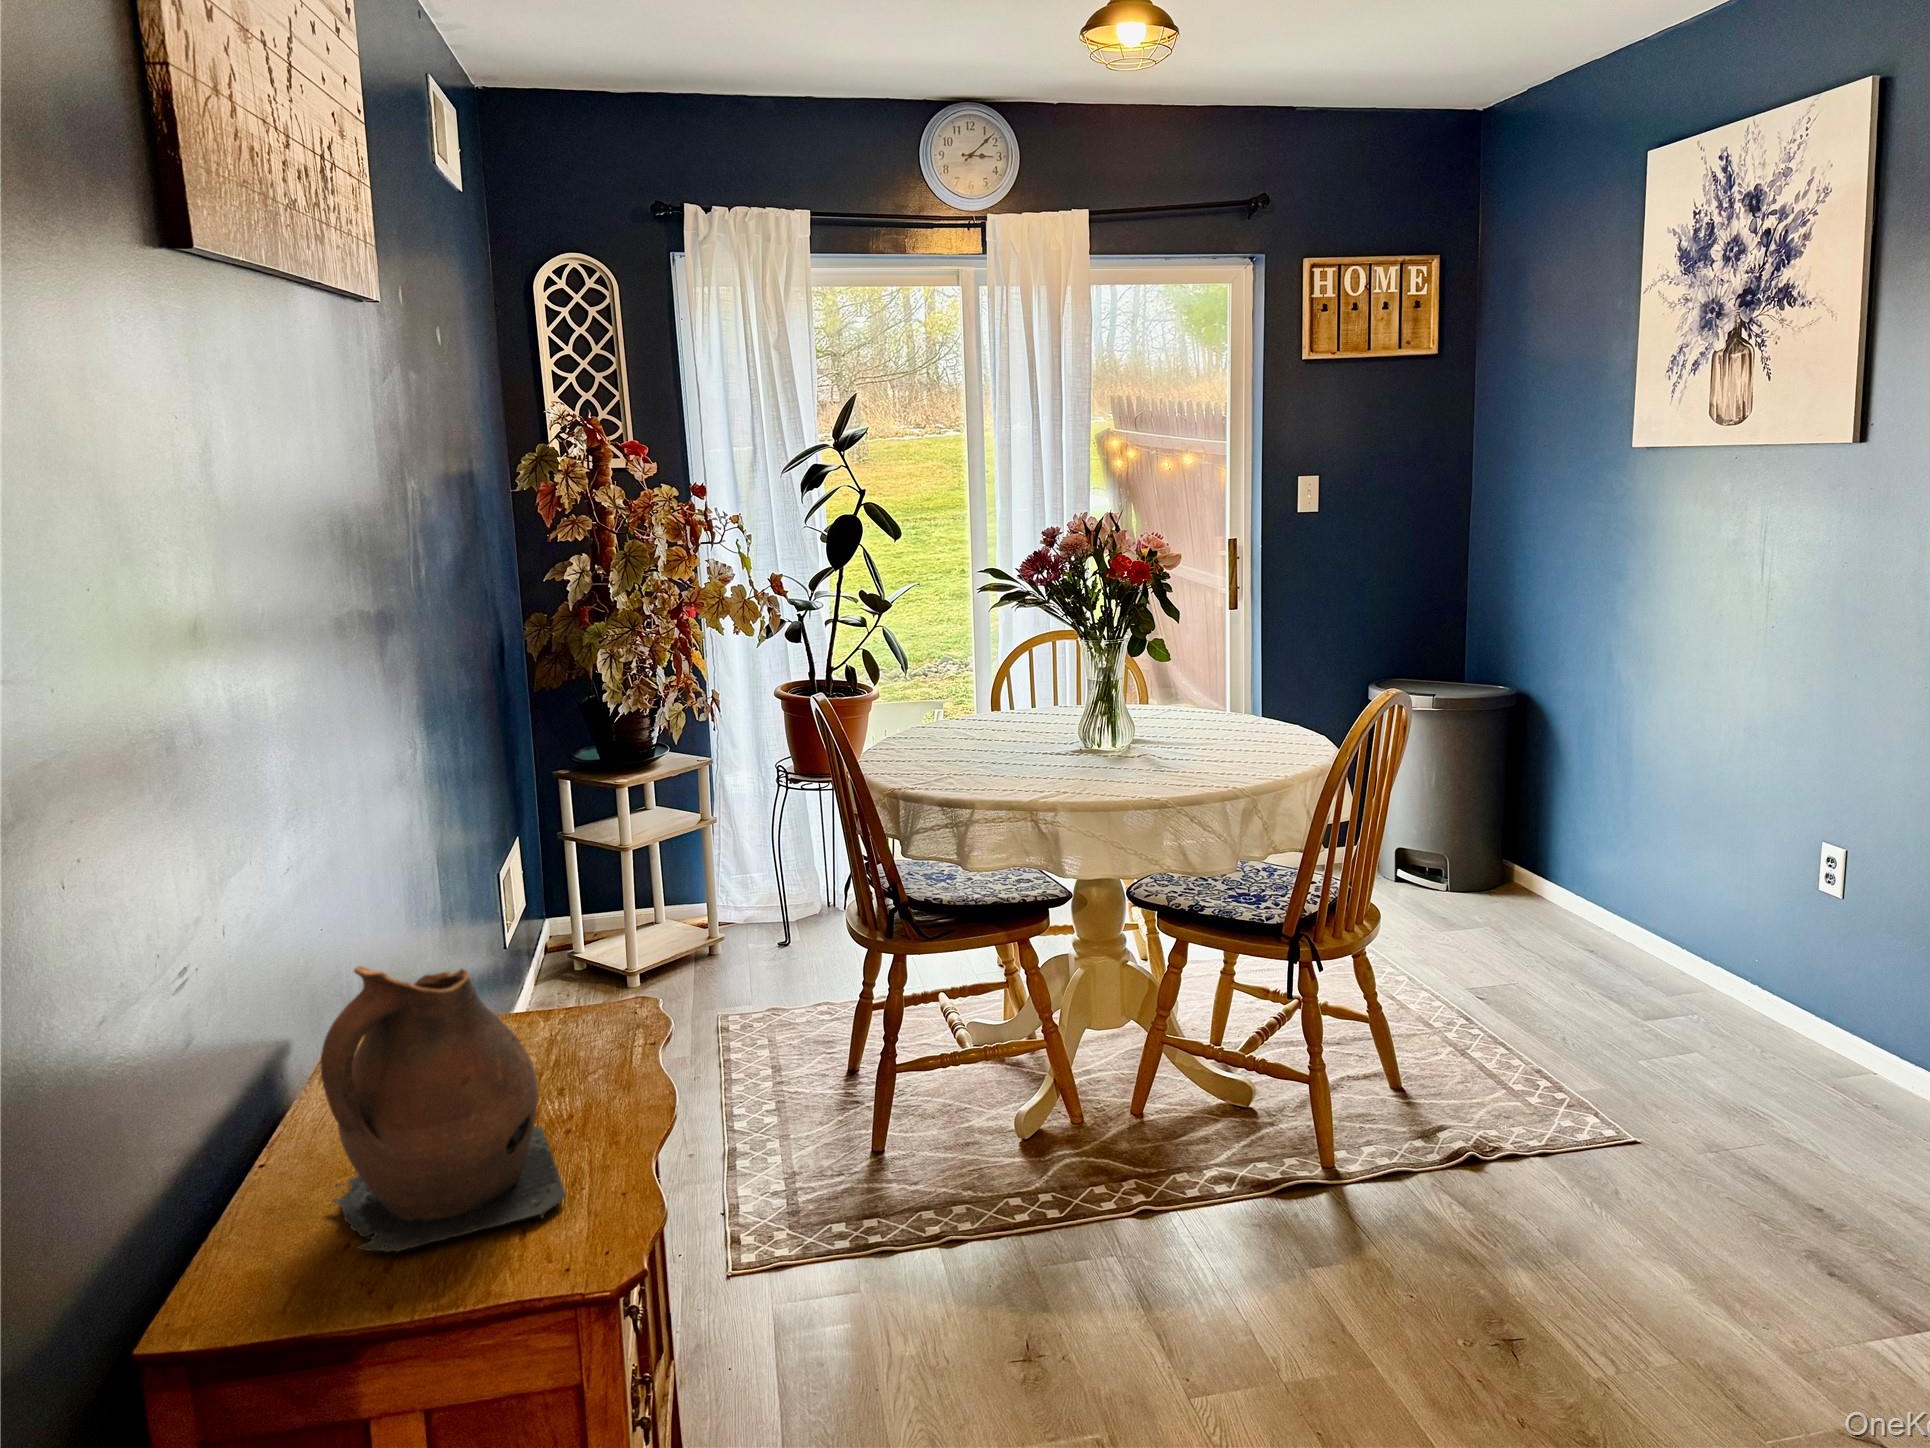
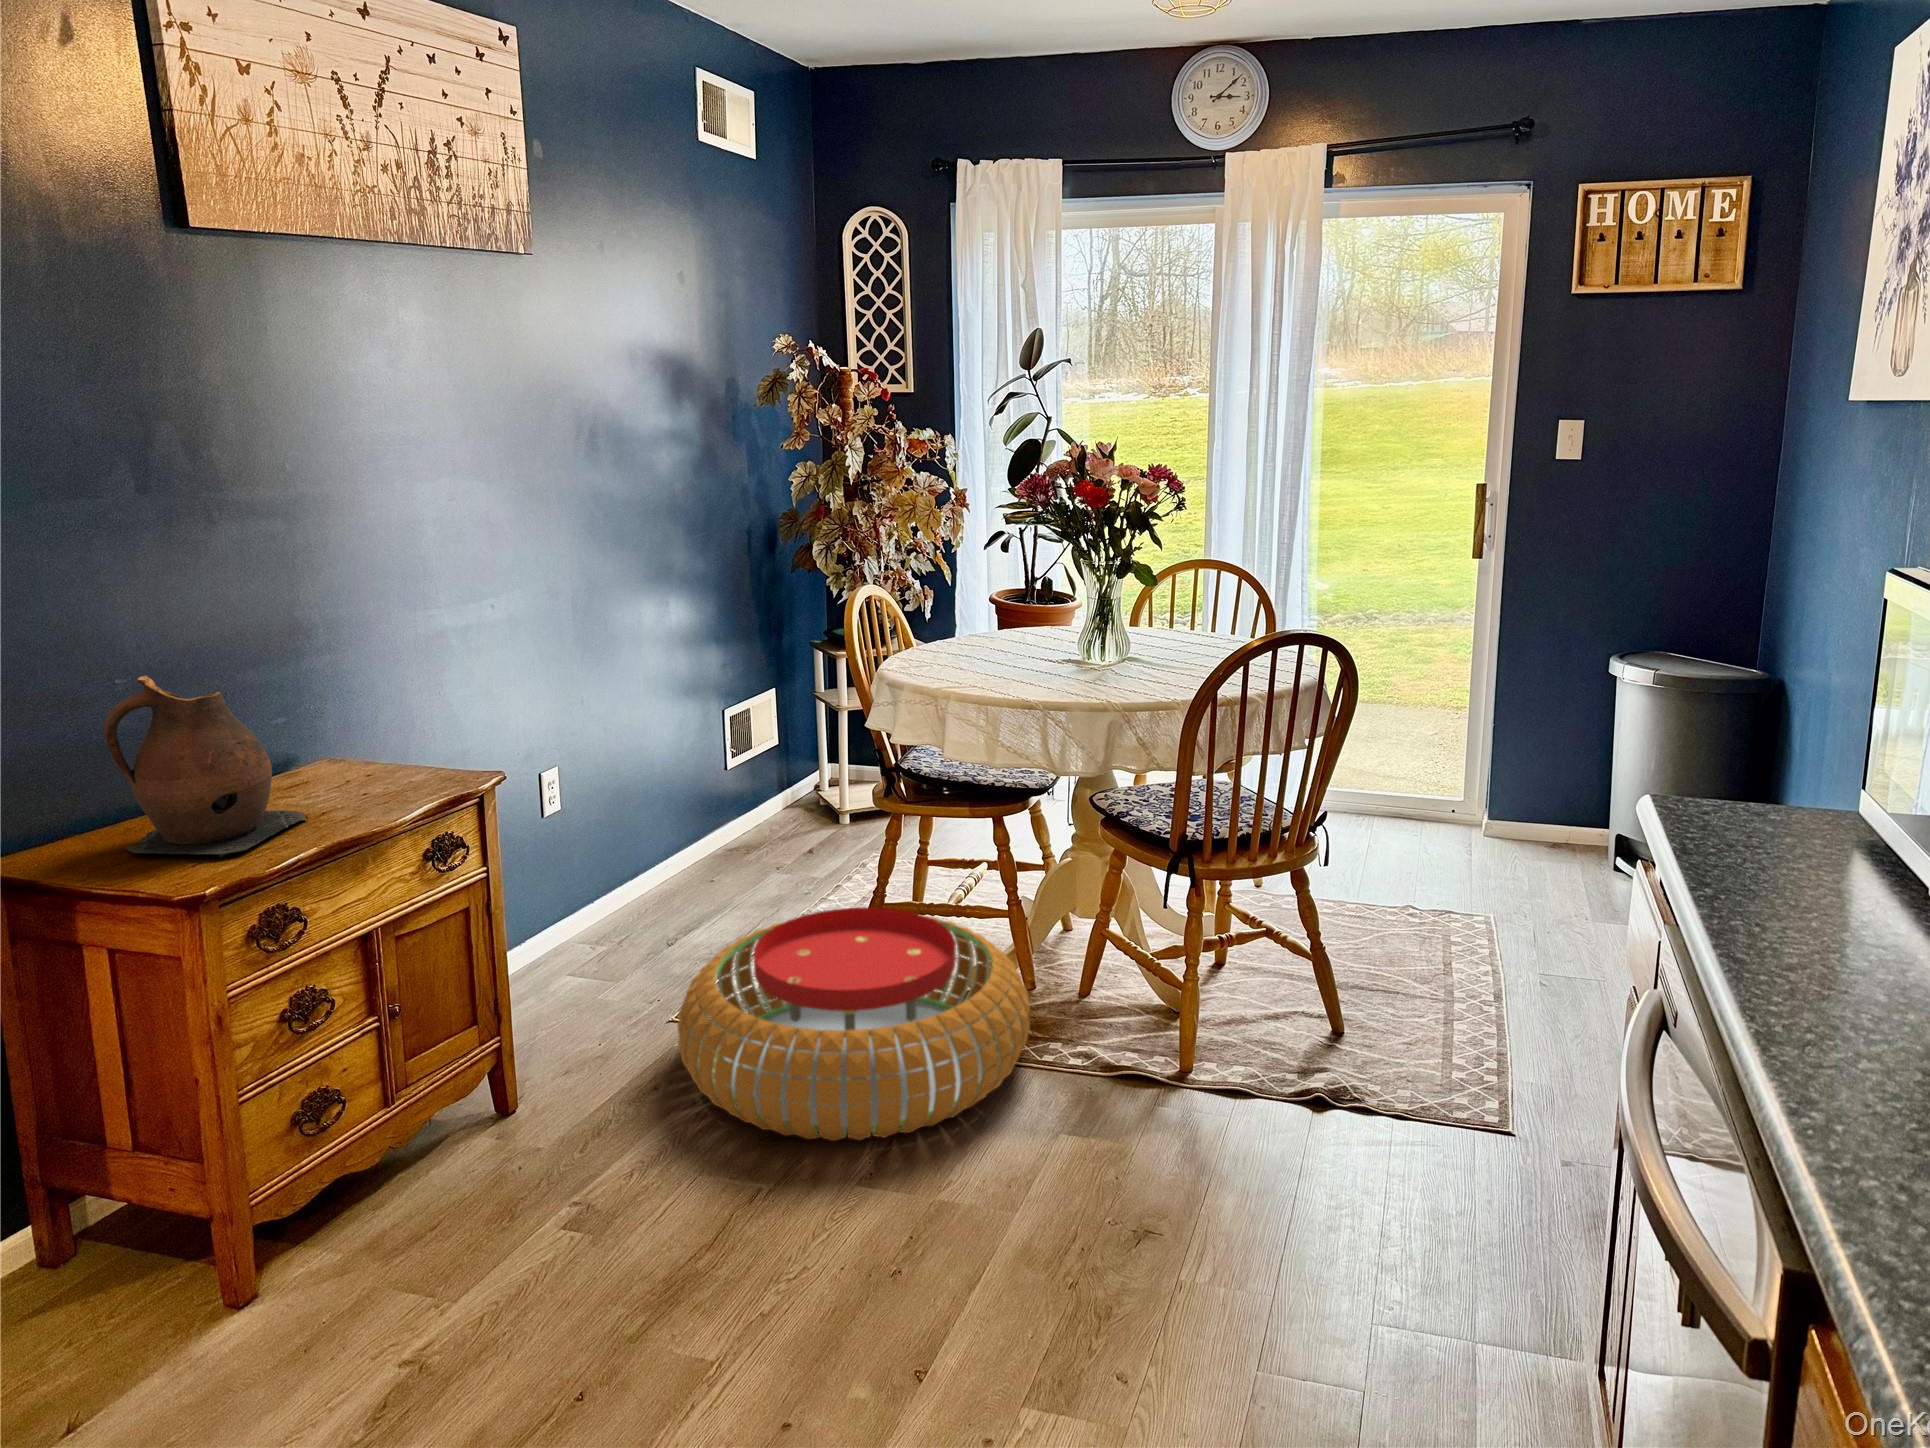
pouf: none [799,1069,1215,1372] -> present [677,907,1030,1141]

